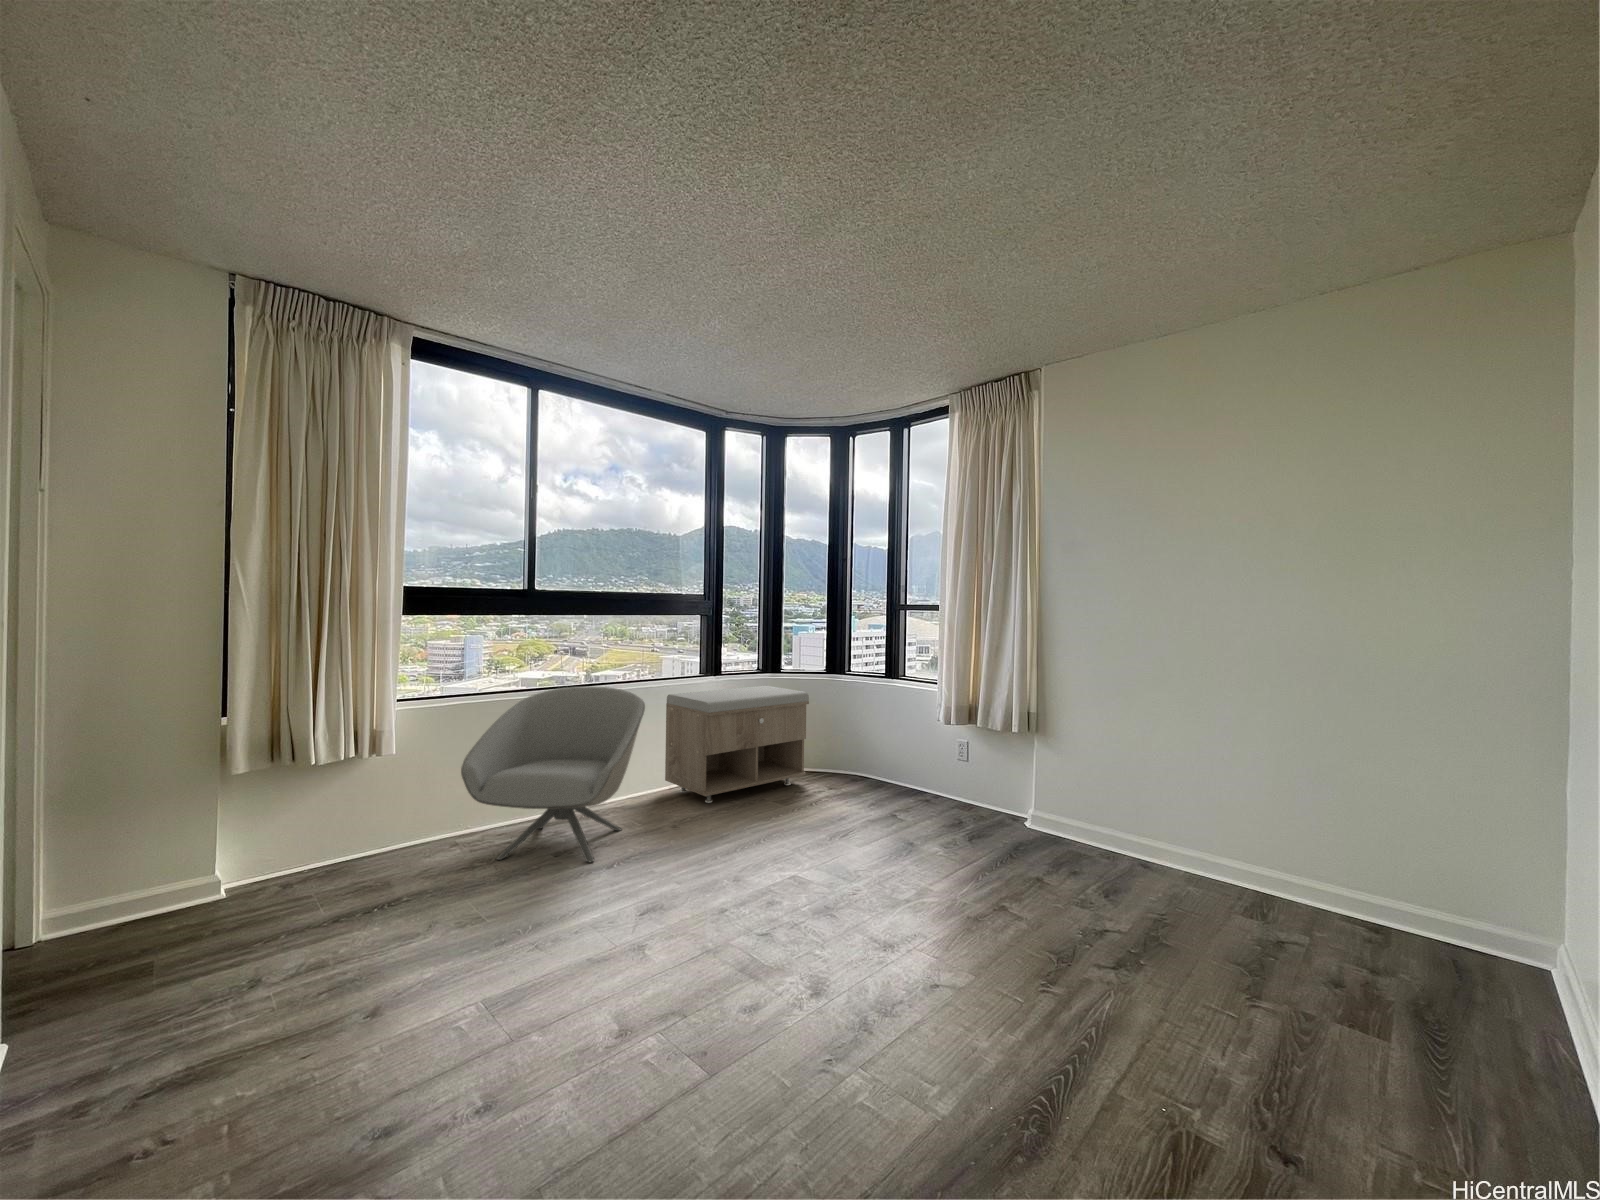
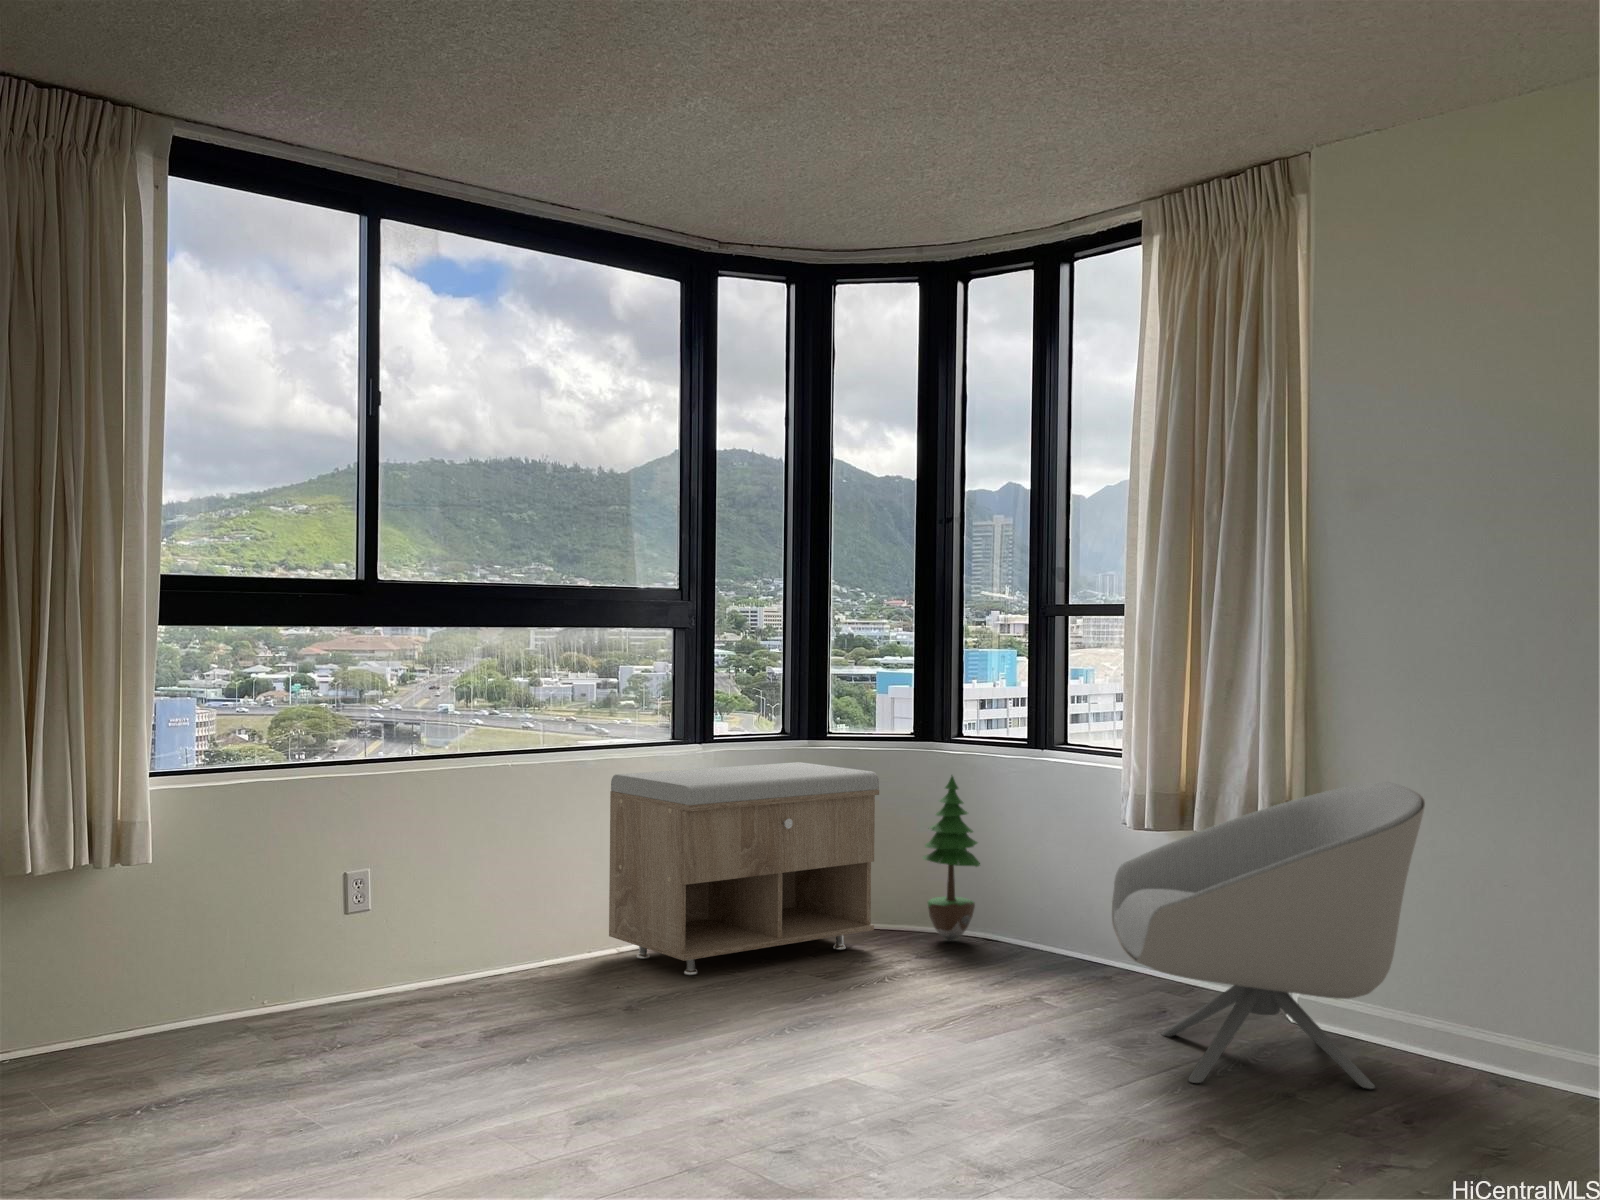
armchair: present [461,686,645,862] -> present [1112,782,1425,1089]
potted tree: none [830,692,861,779] -> present [923,775,980,941]

